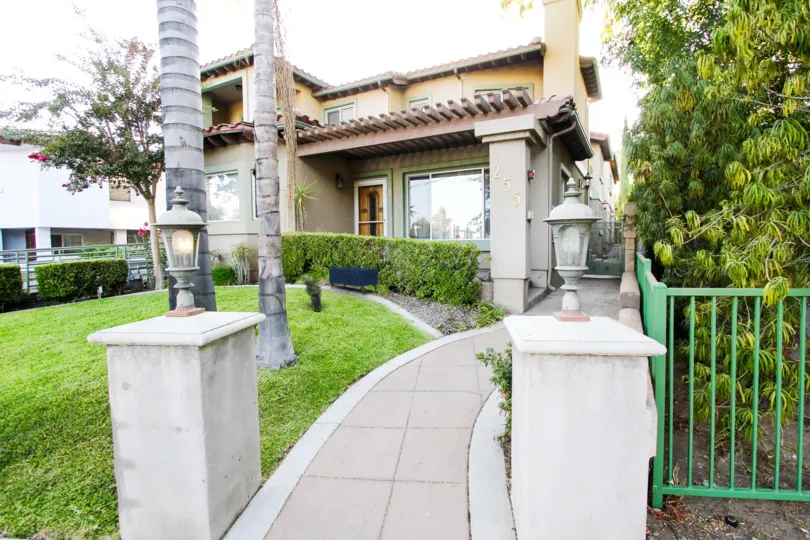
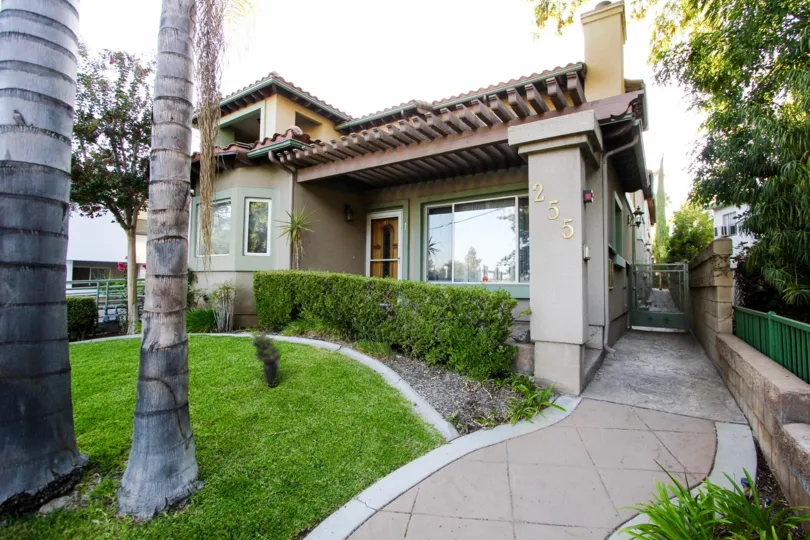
bench: present [329,267,378,294] -> none [315,315,377,355]

